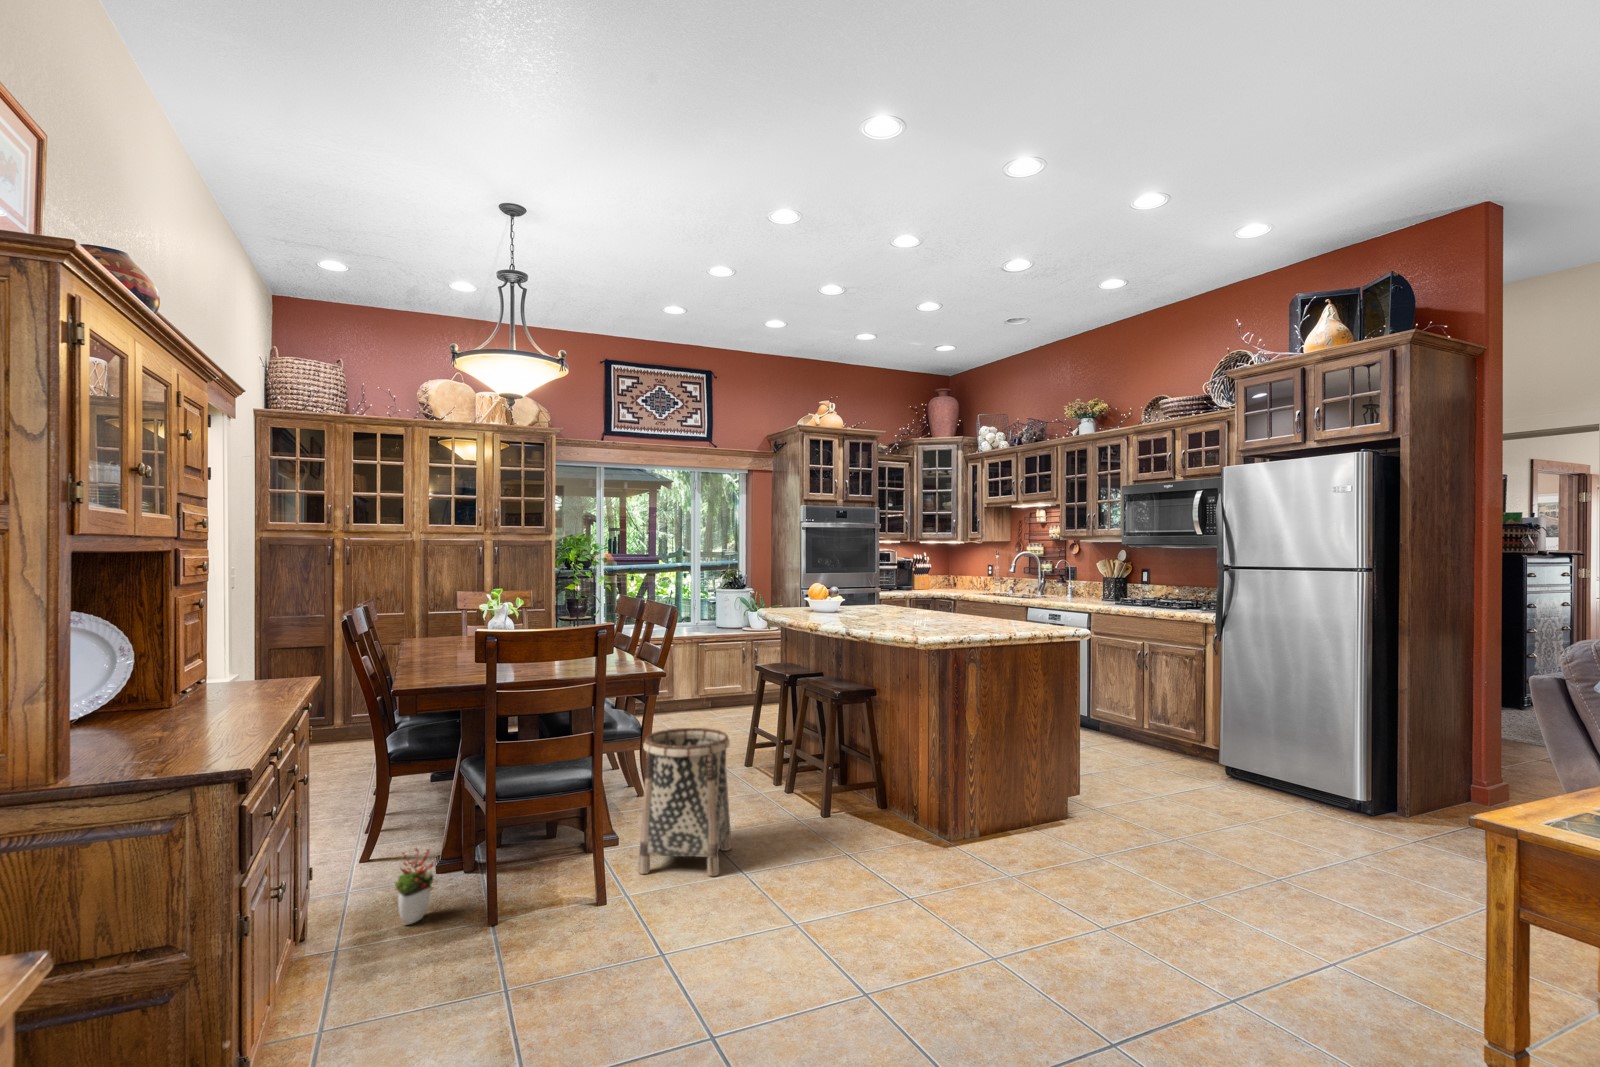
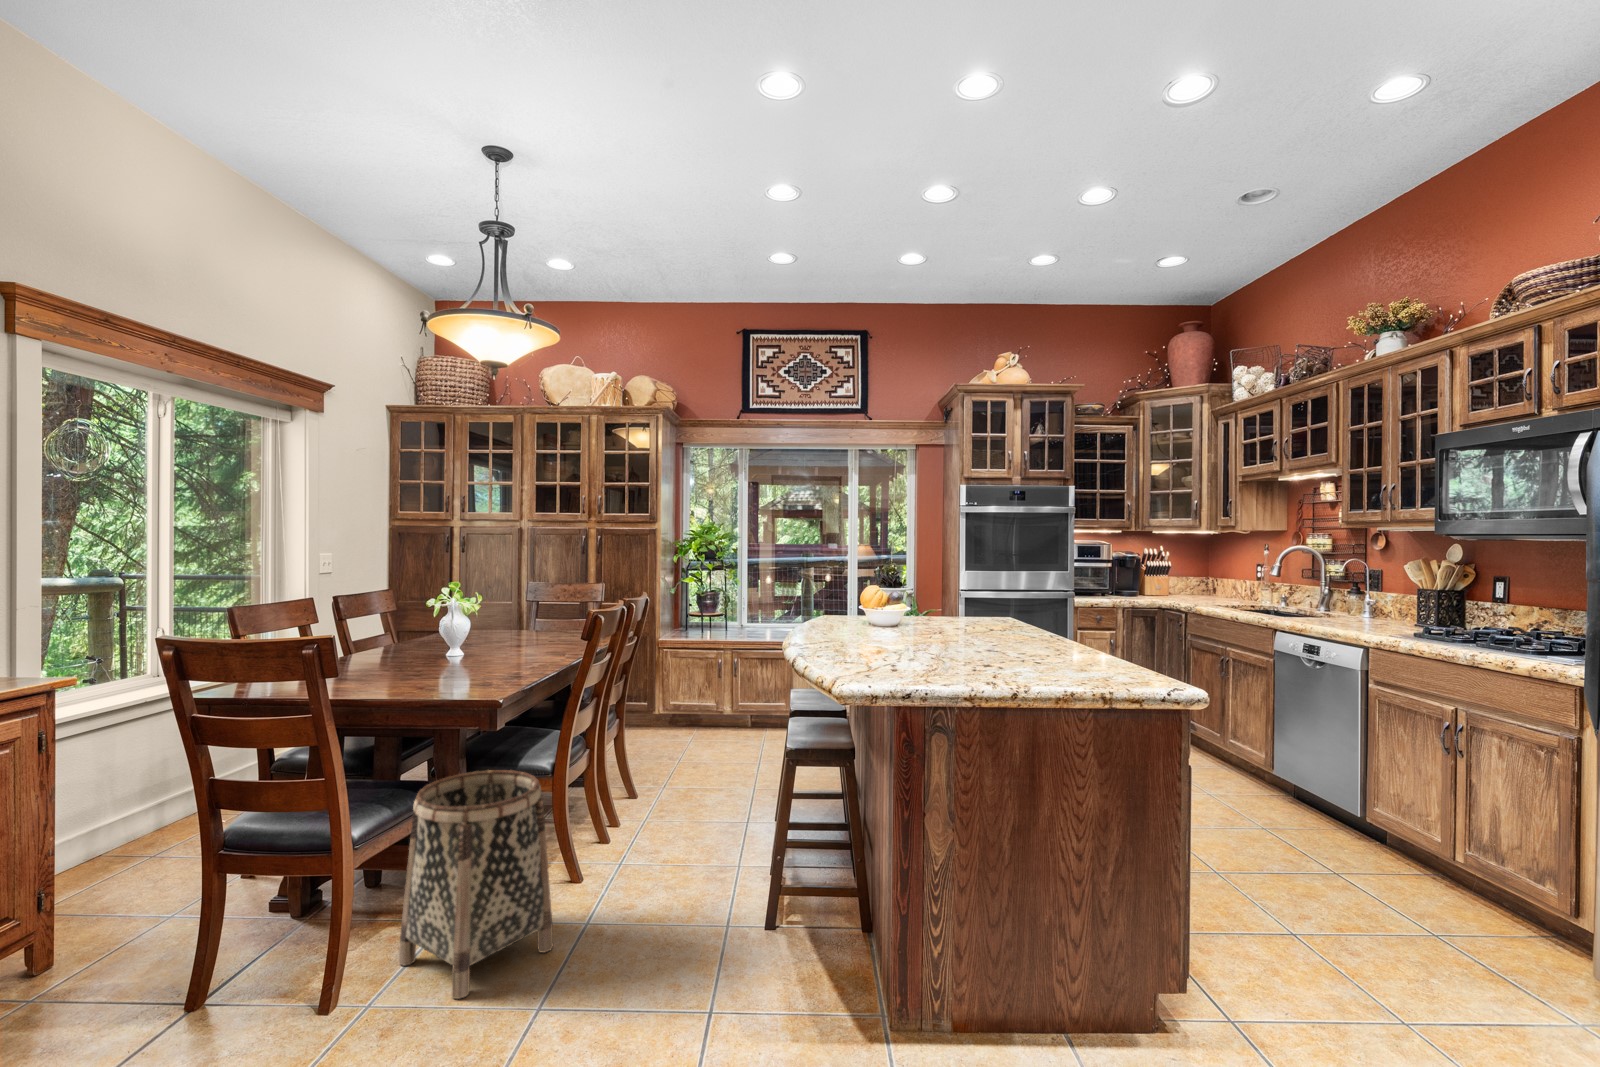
decorative plant: present [395,848,434,925] -> none [82,878,153,969]

